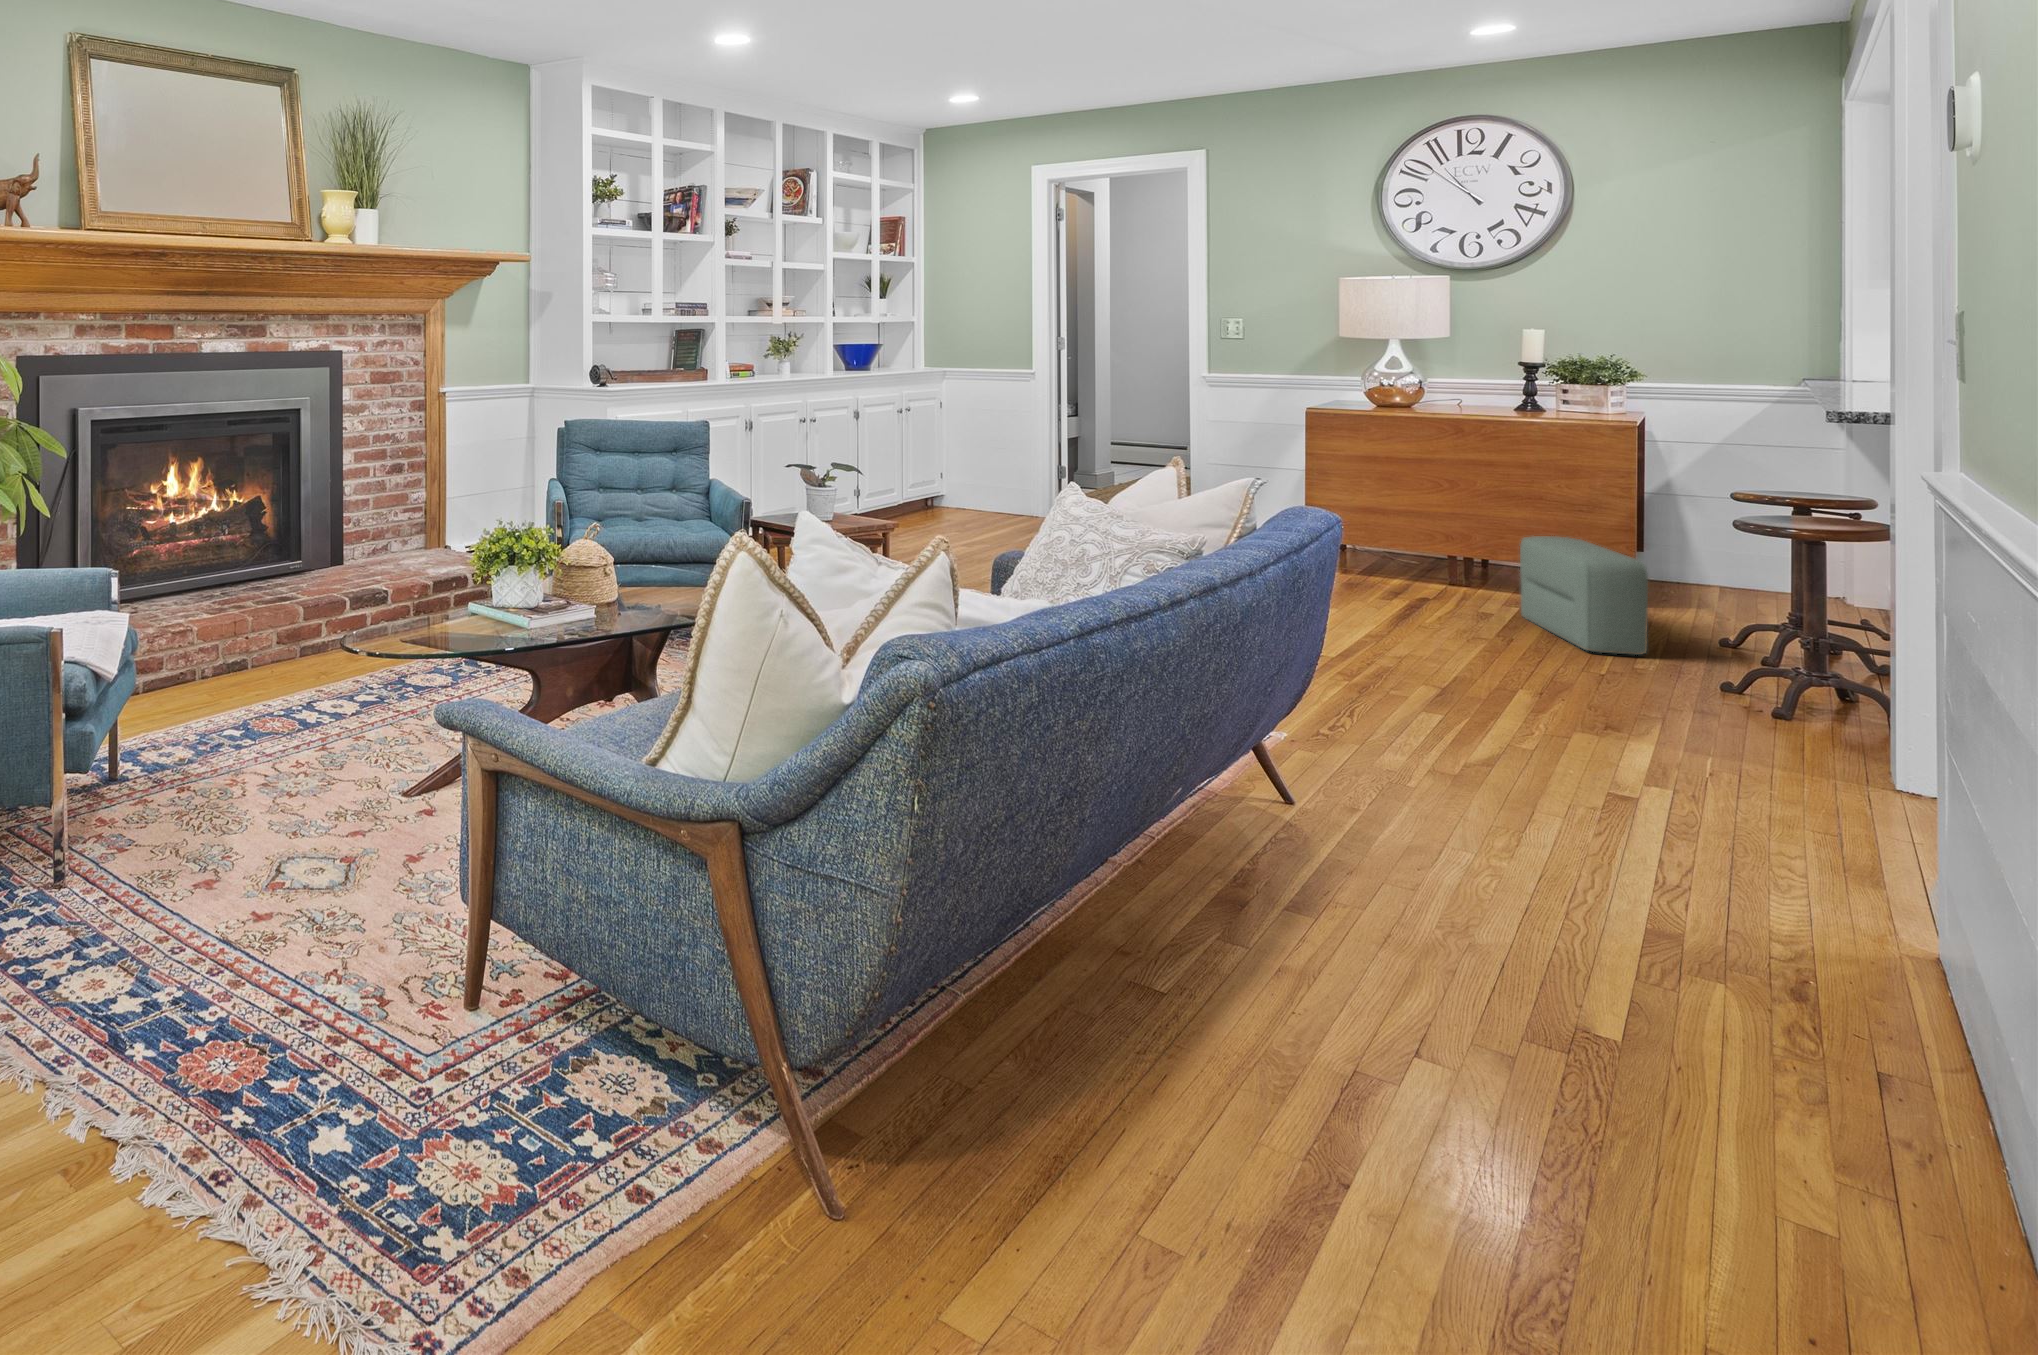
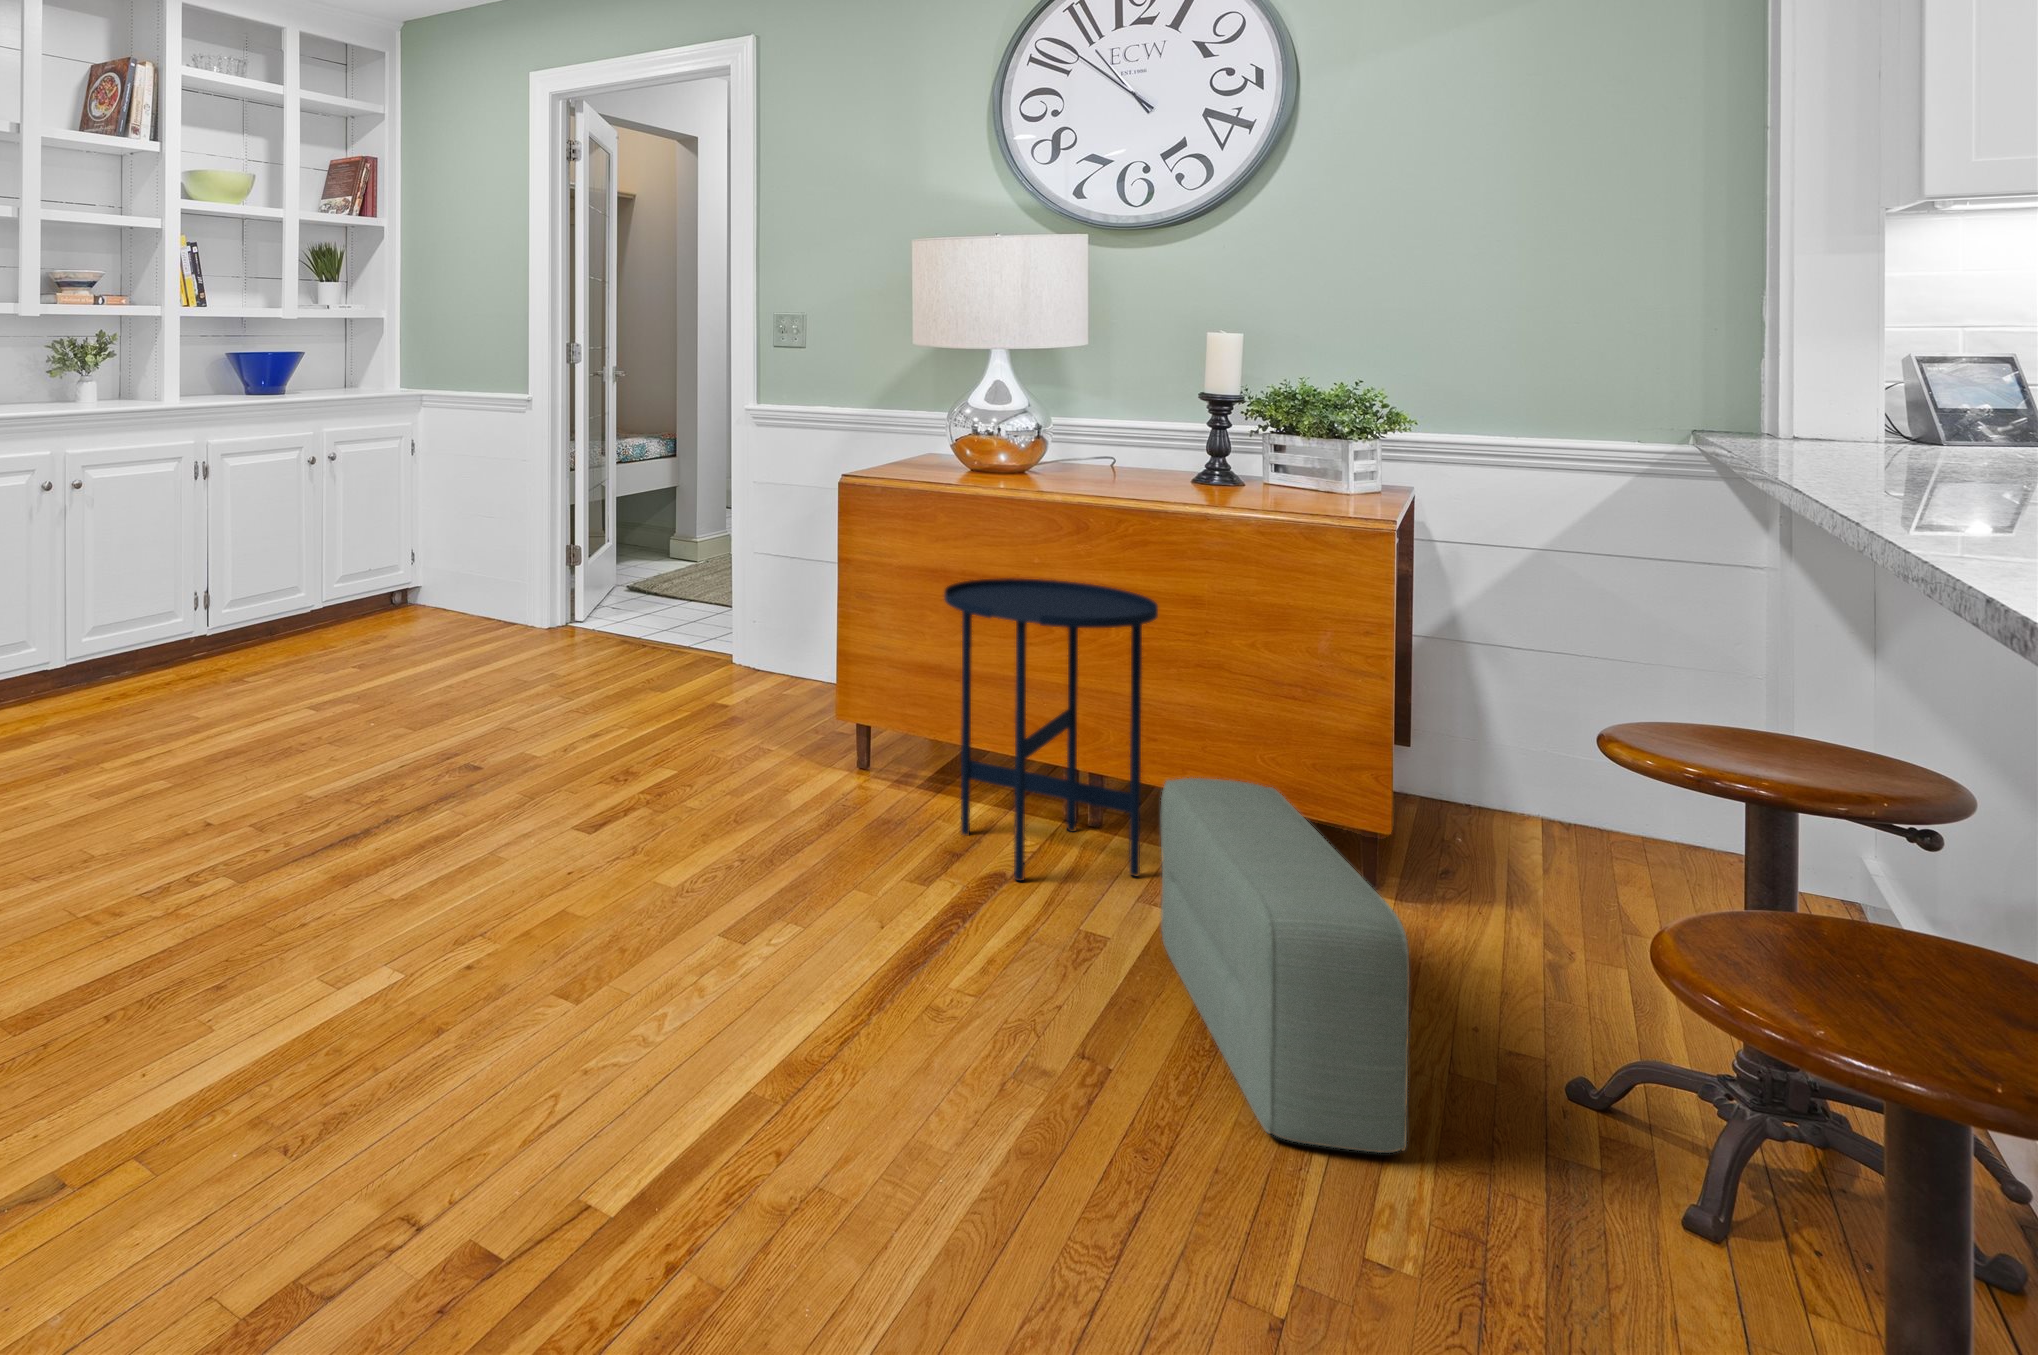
side table: none [1387,458,1508,600] -> present [944,578,1158,881]

